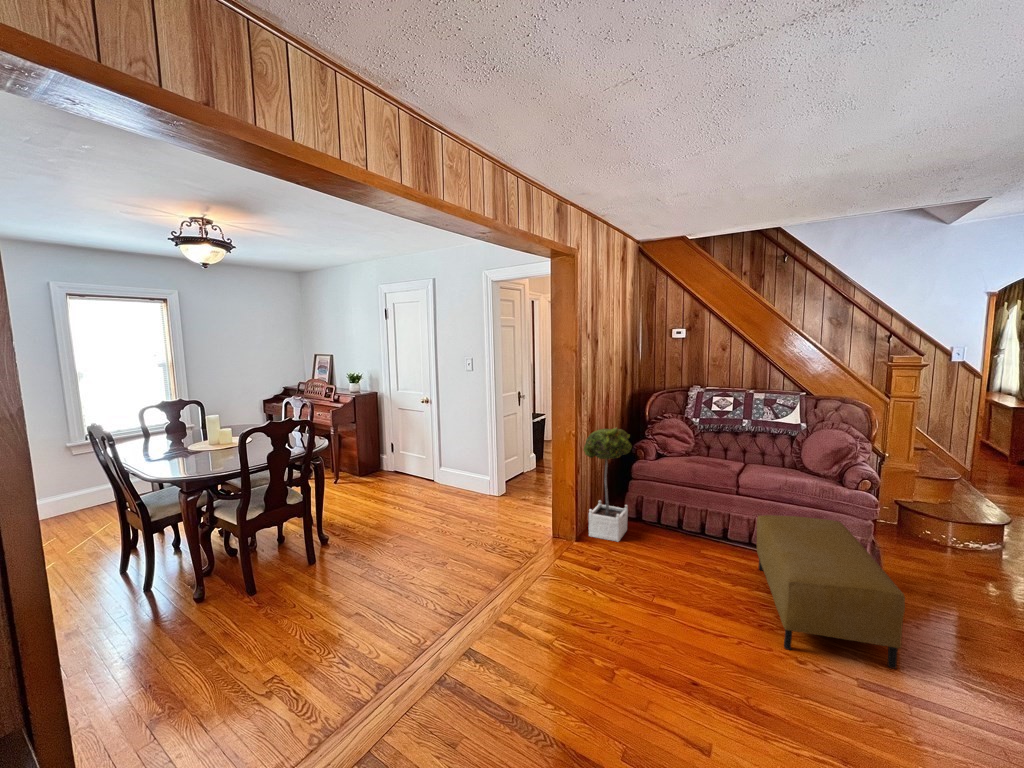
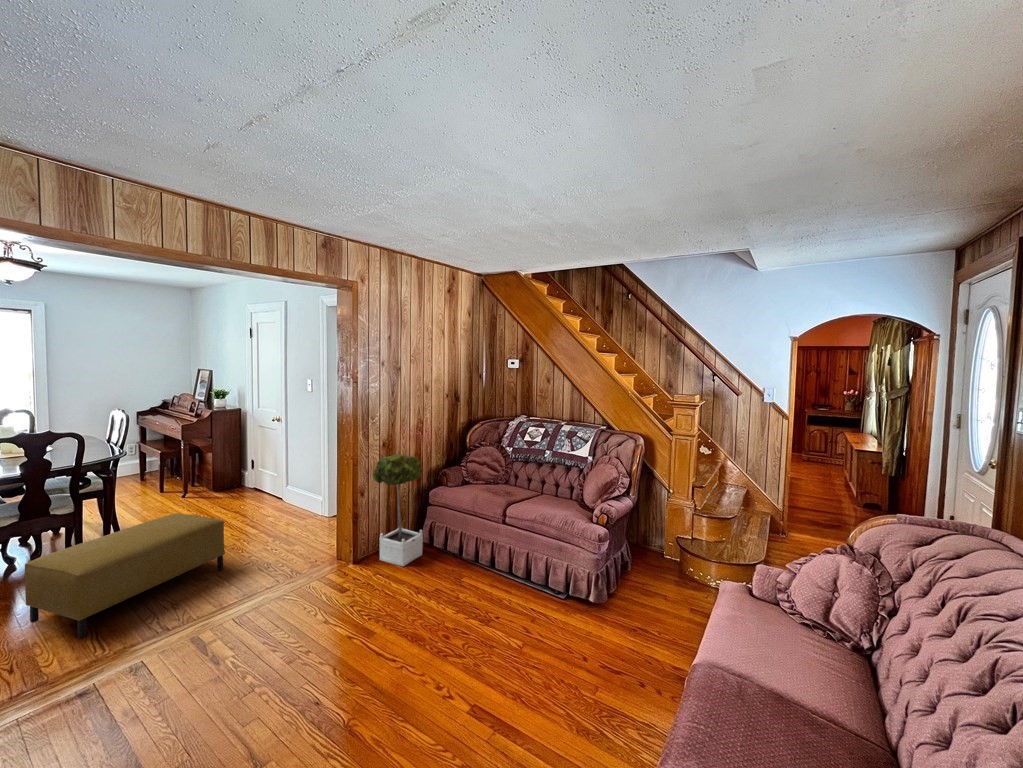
ottoman: present [757,515,905,669] -> present [25,513,225,638]

